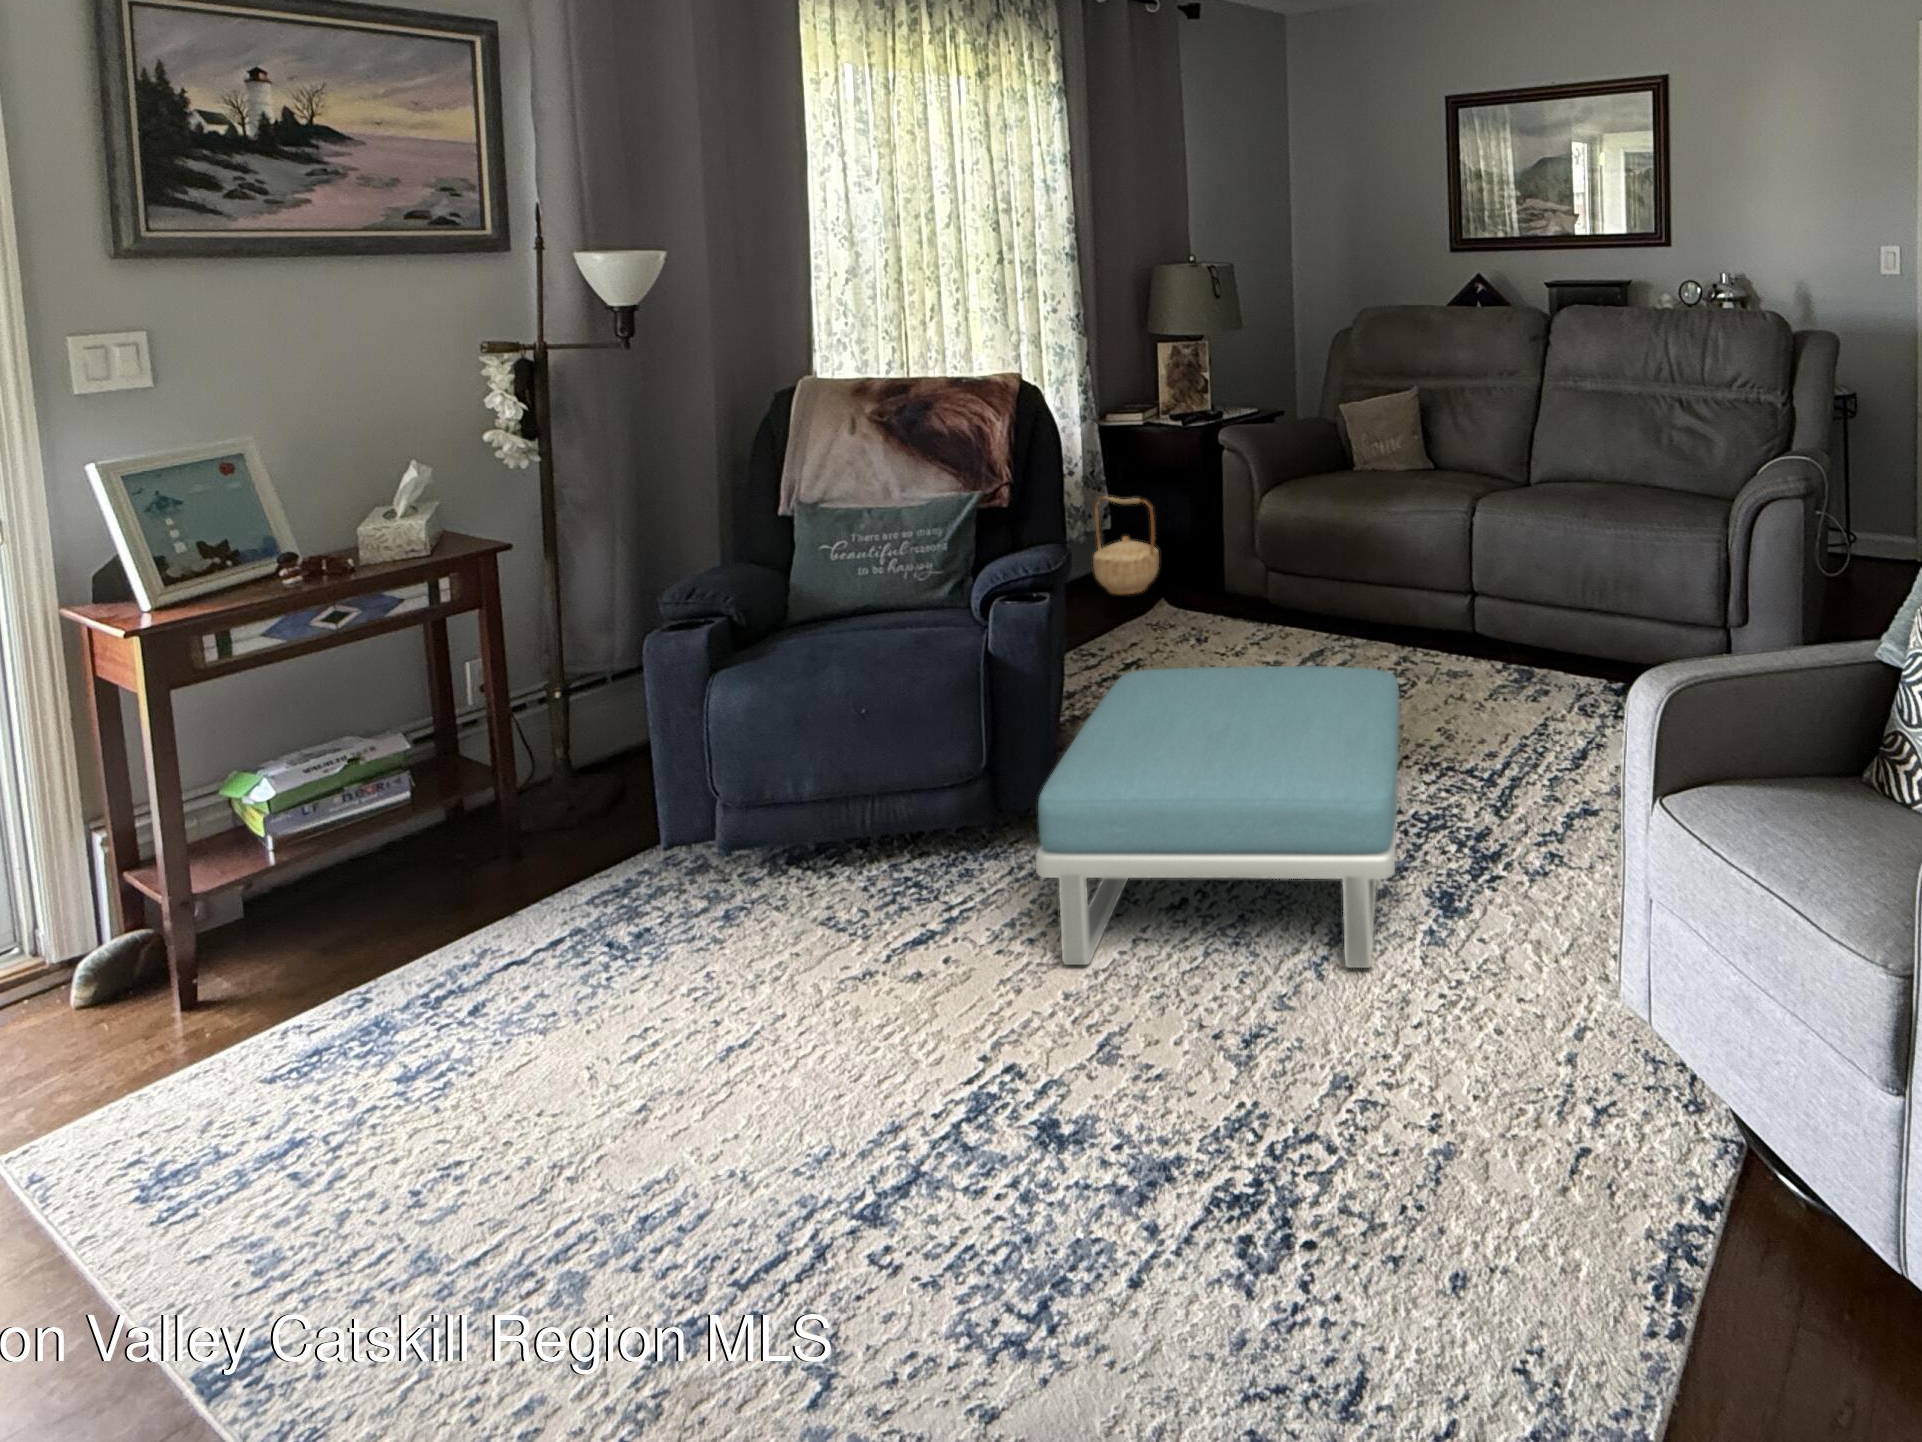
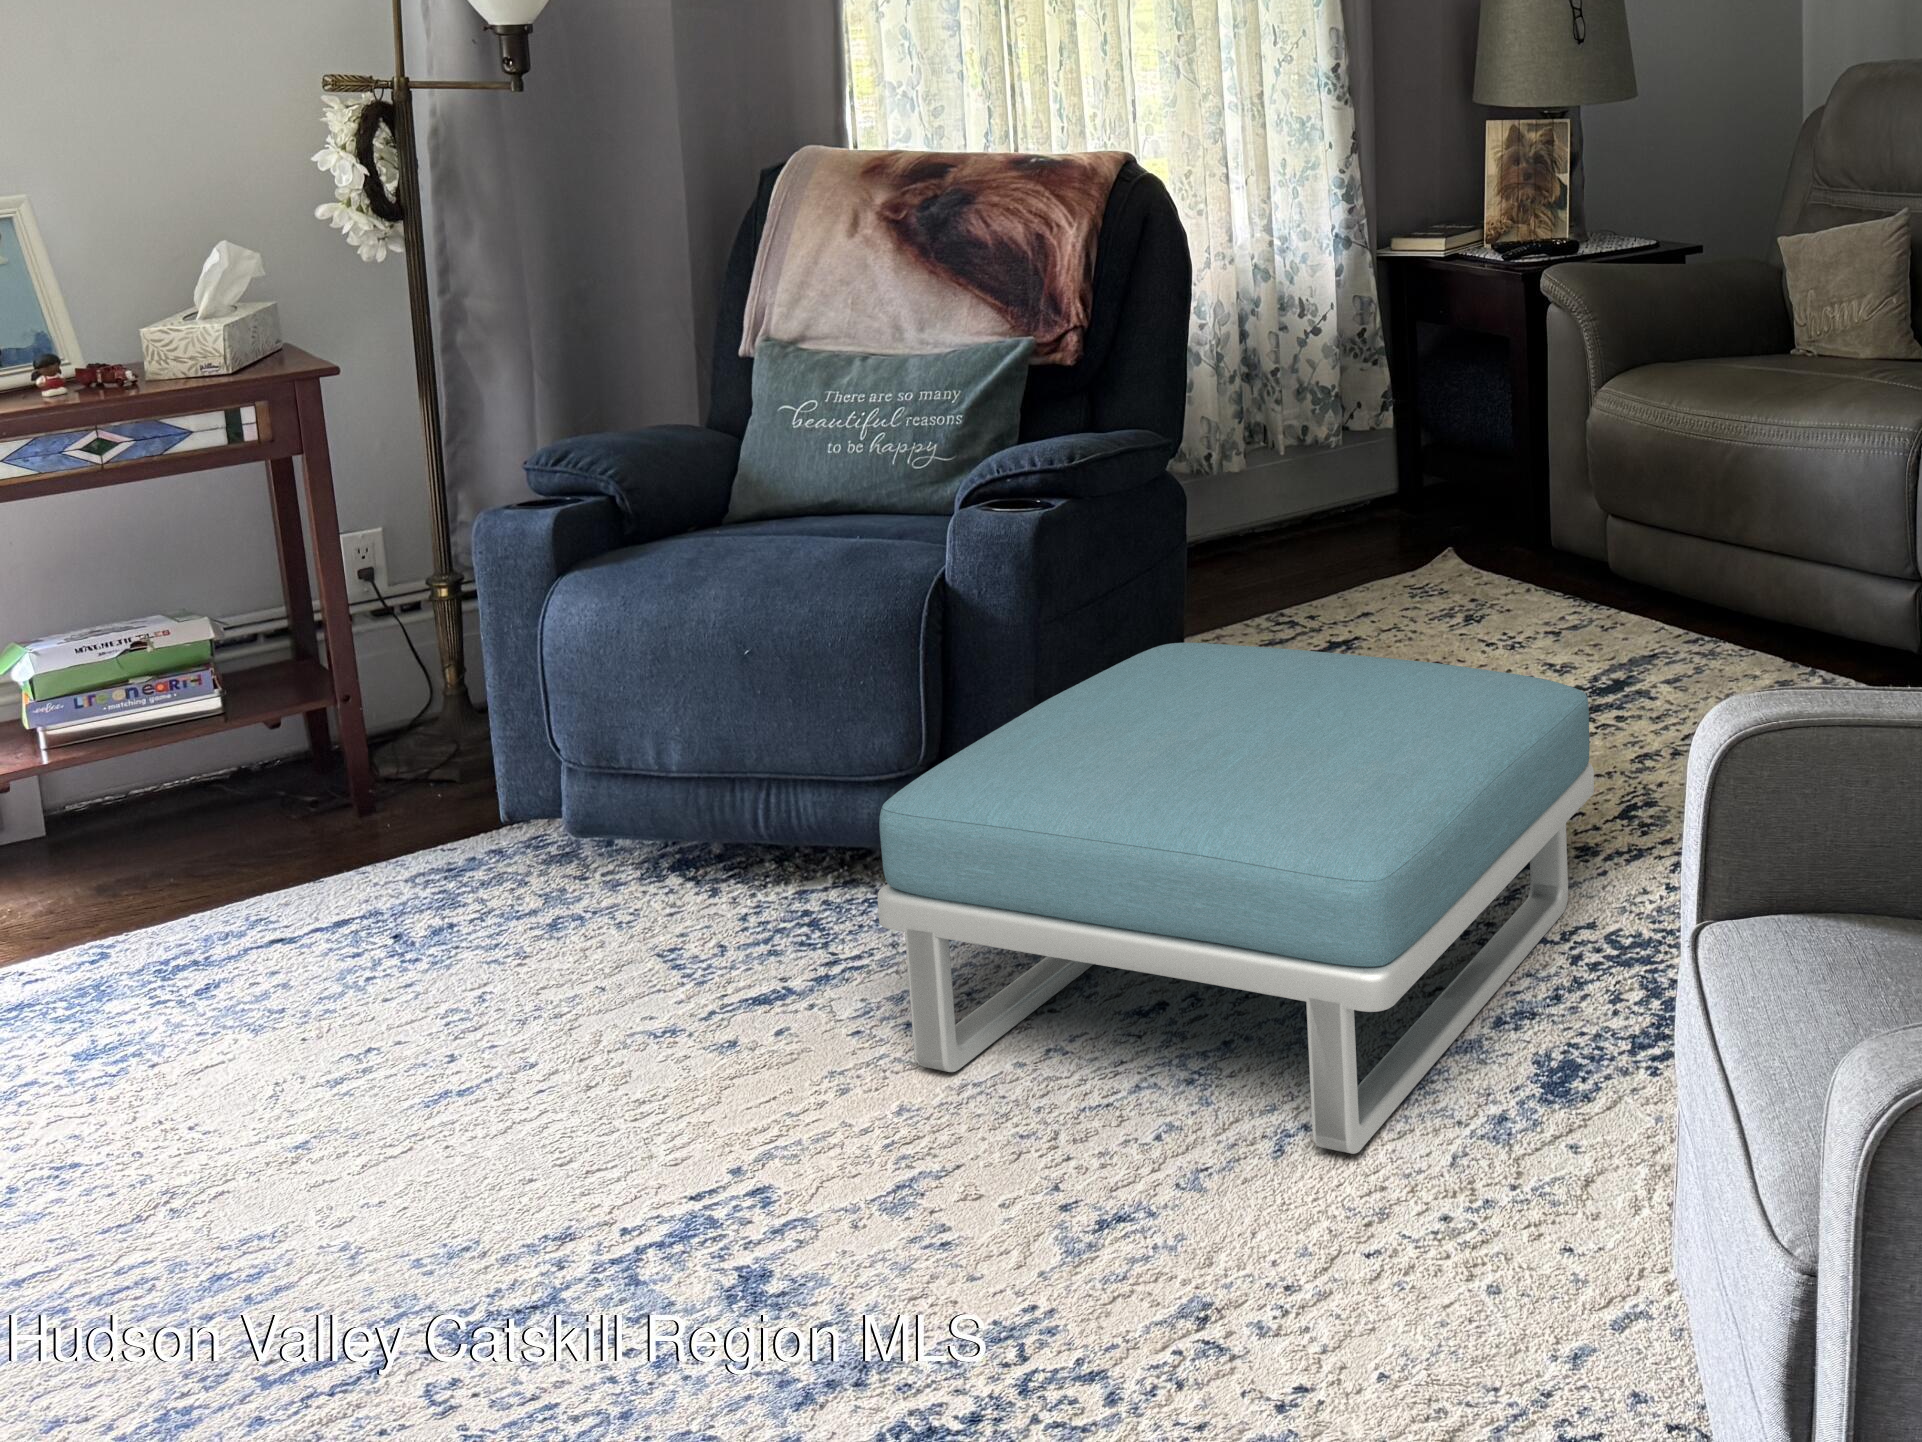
basket: present [1093,496,1159,595] -> none [1343,374,1453,542]

